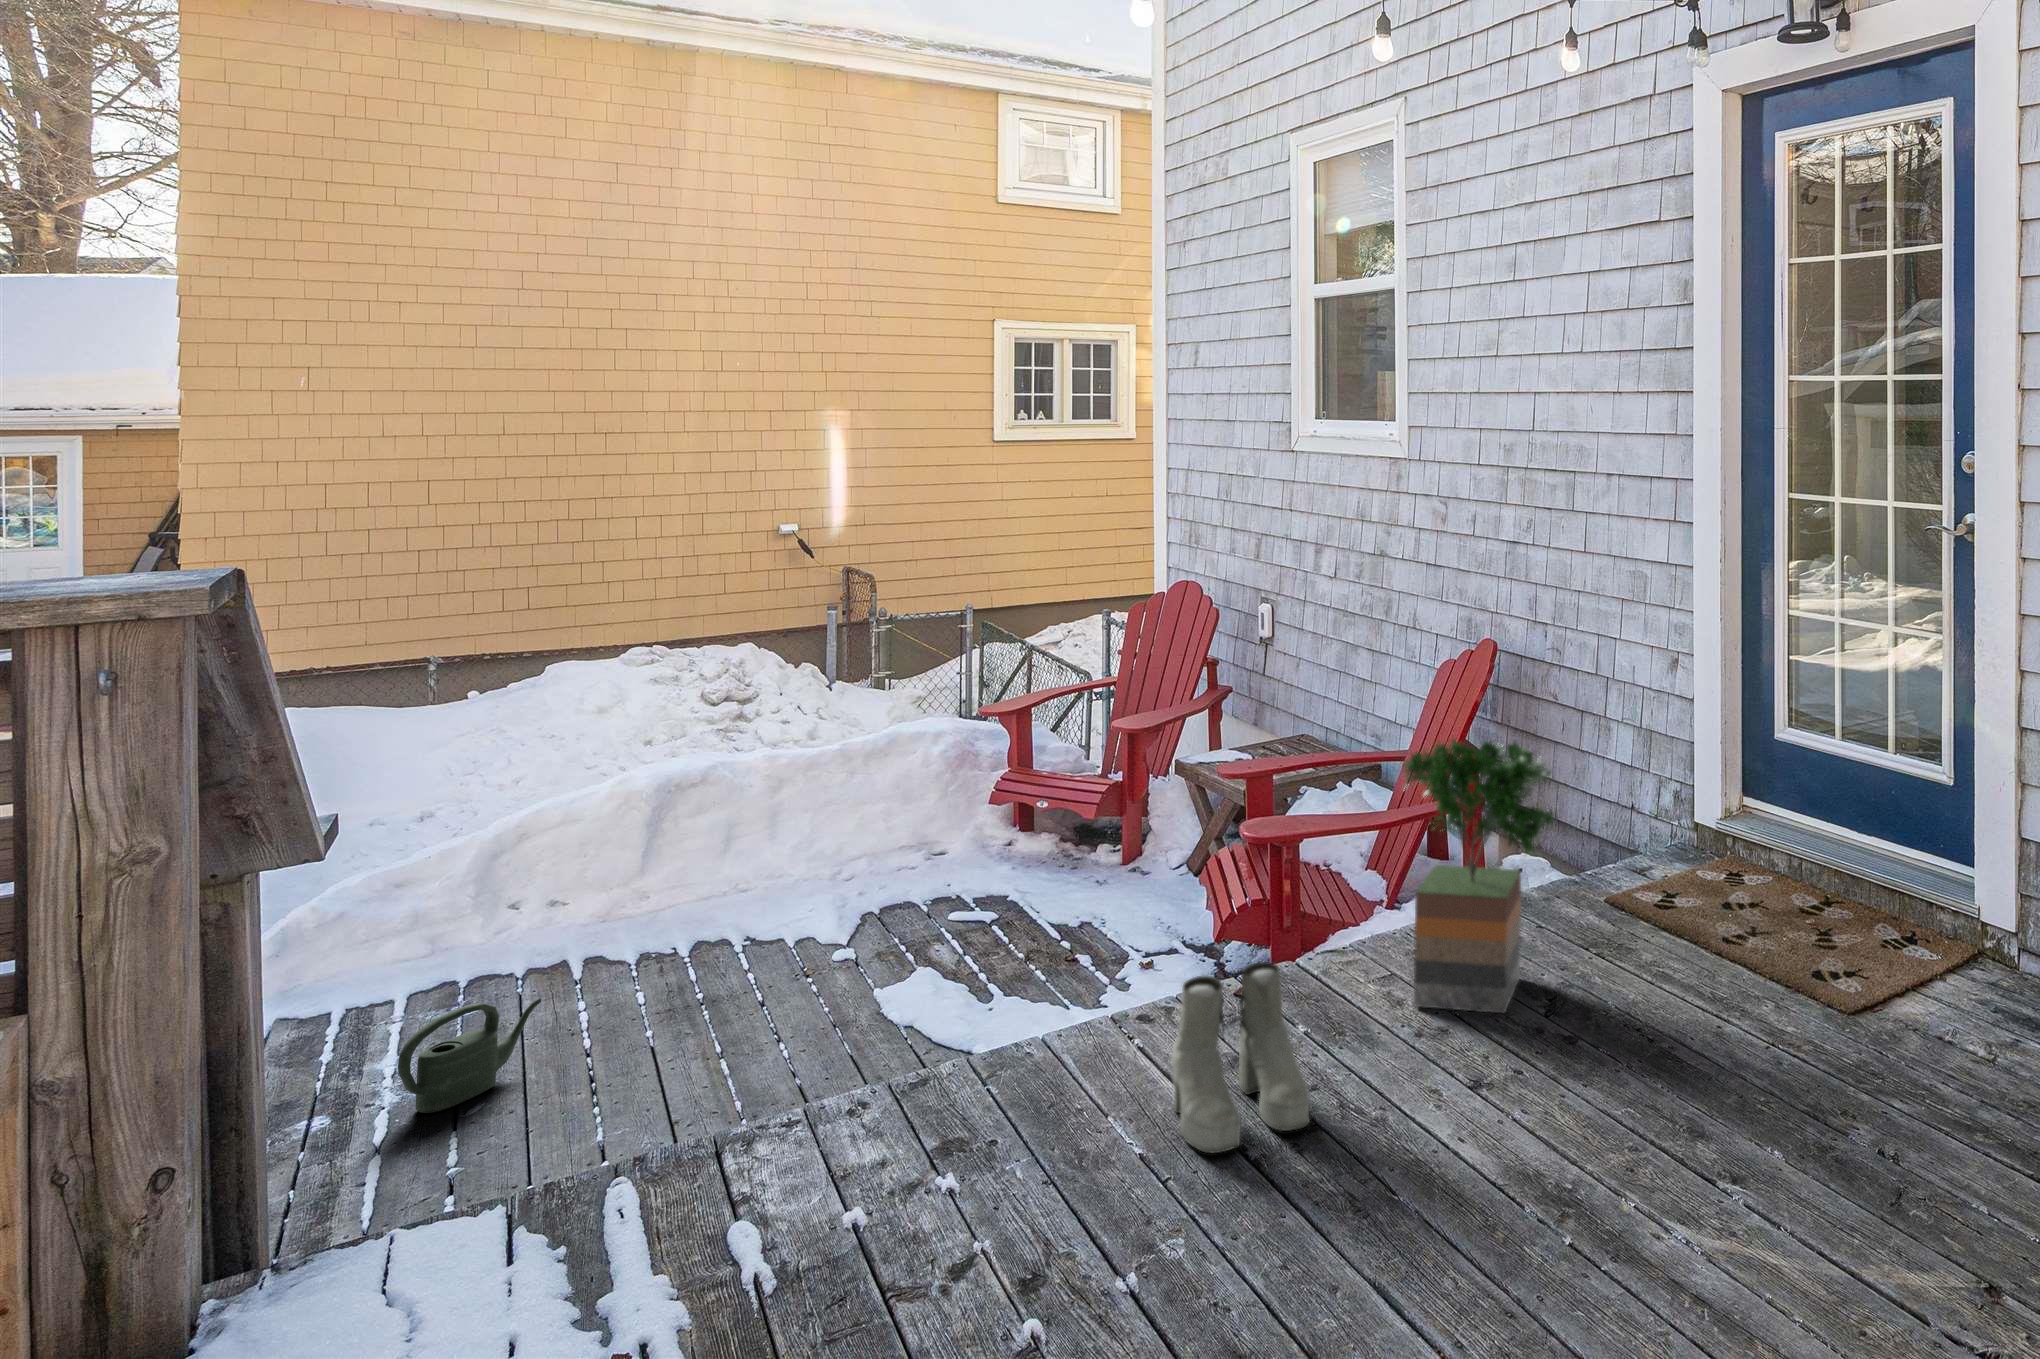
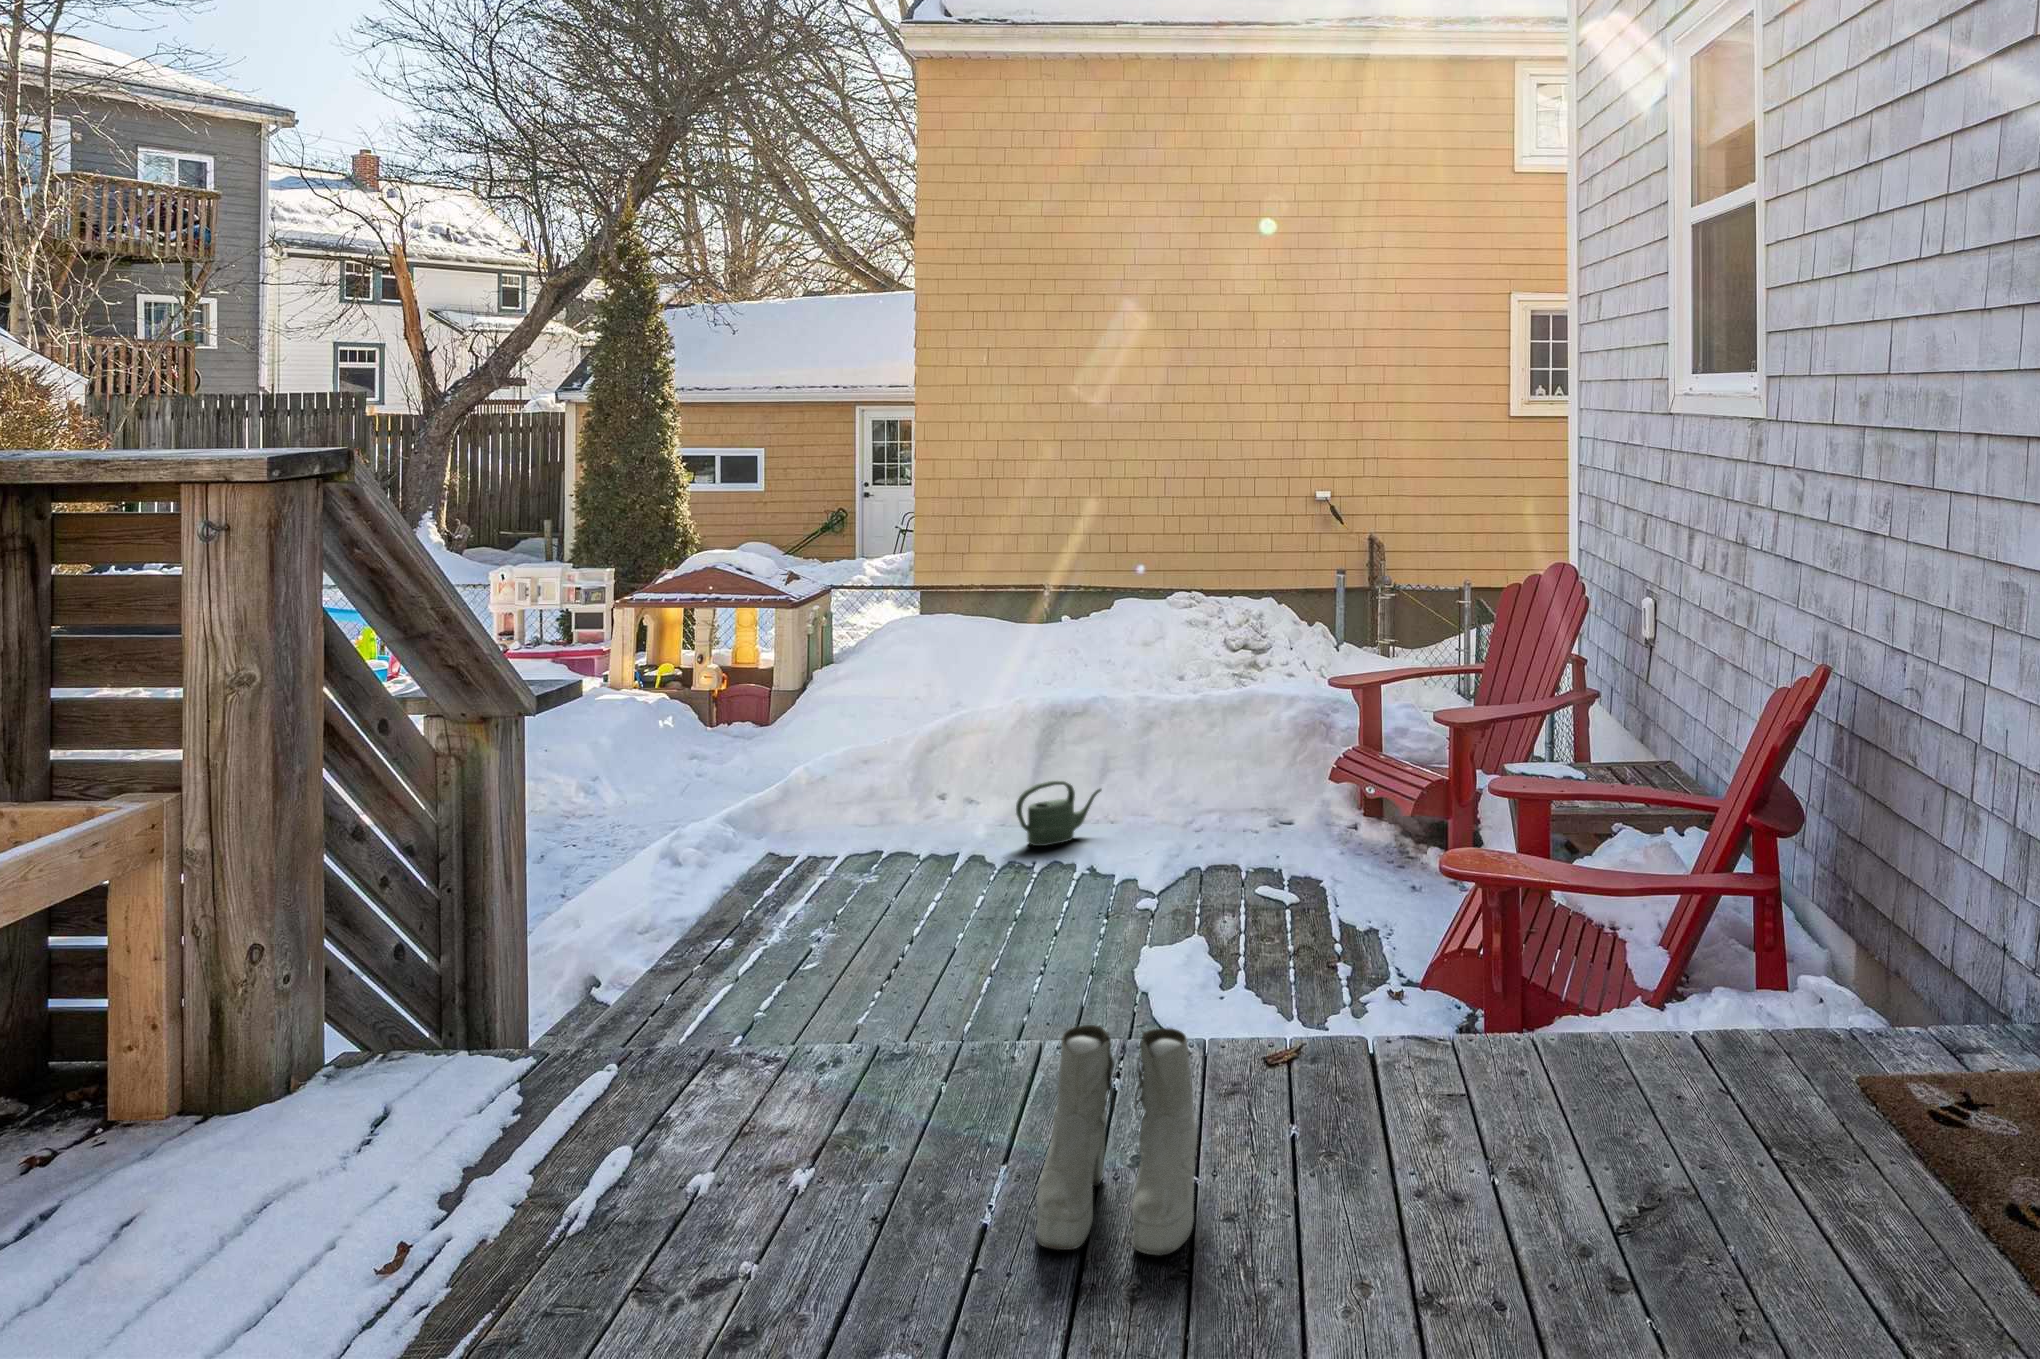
potted tree: present [1402,739,1558,1013] -> none [1438,793,1672,1197]
watering can: present [398,998,541,1113] -> present [1016,781,1101,846]

